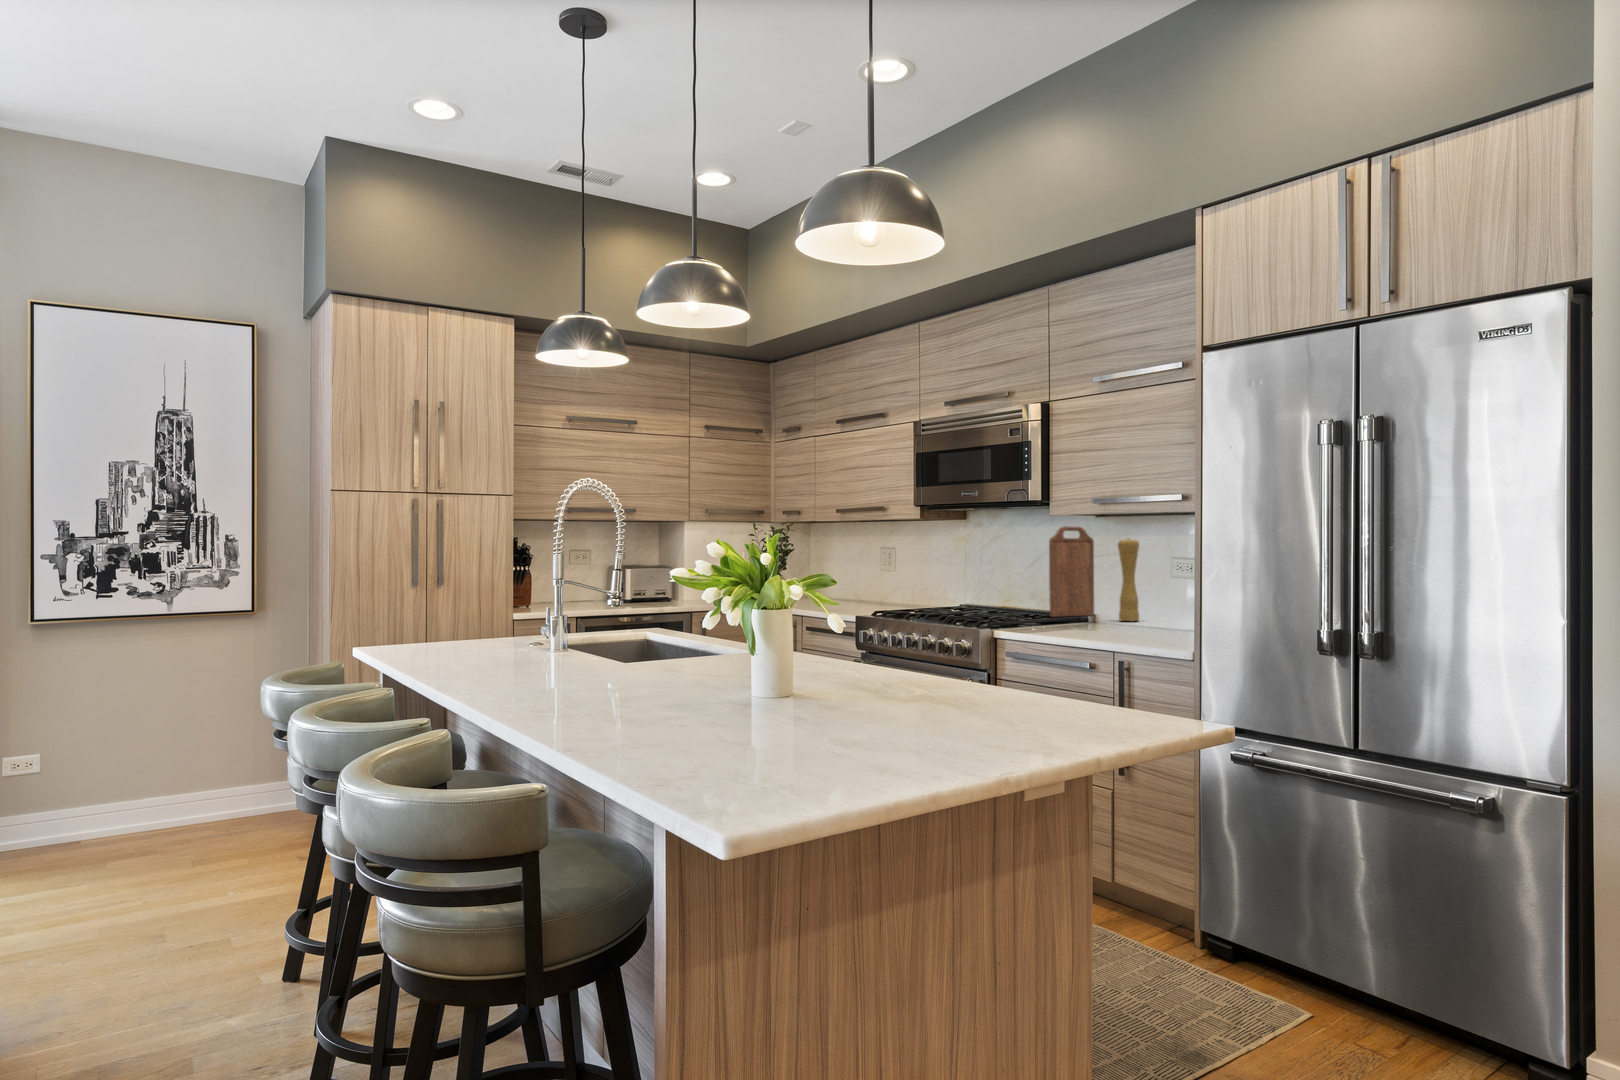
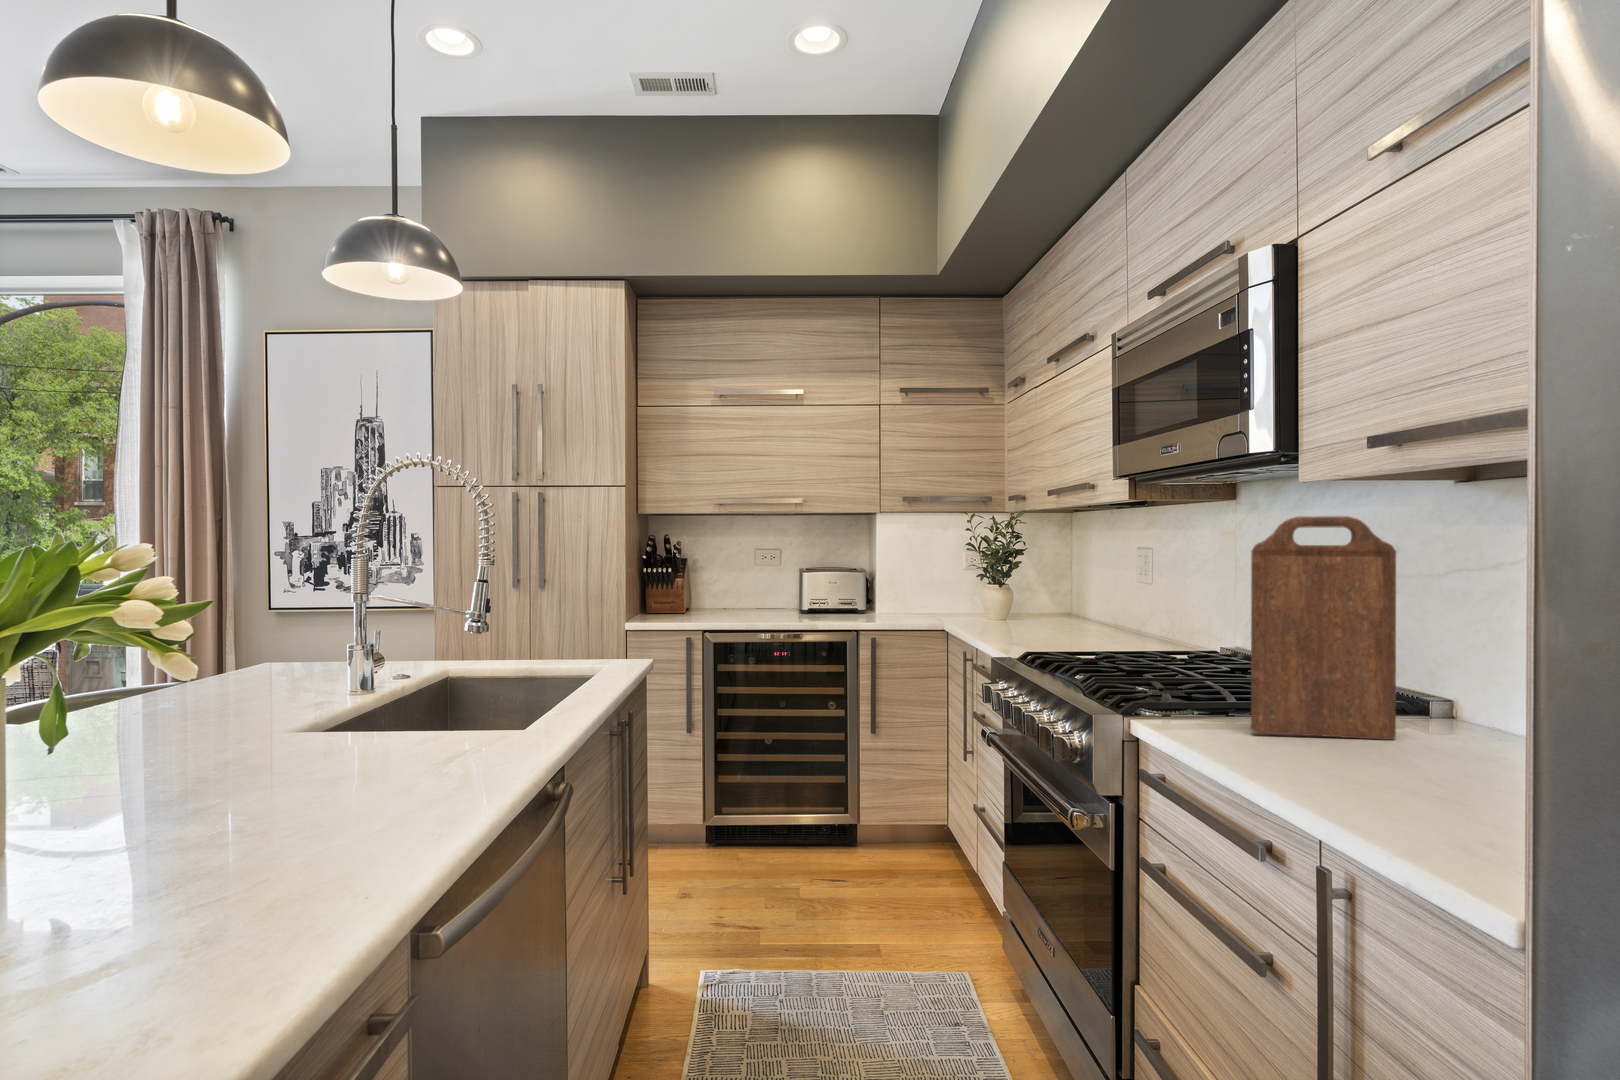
pepper mill: present [1118,538,1139,621] -> none [1393,552,1471,808]

